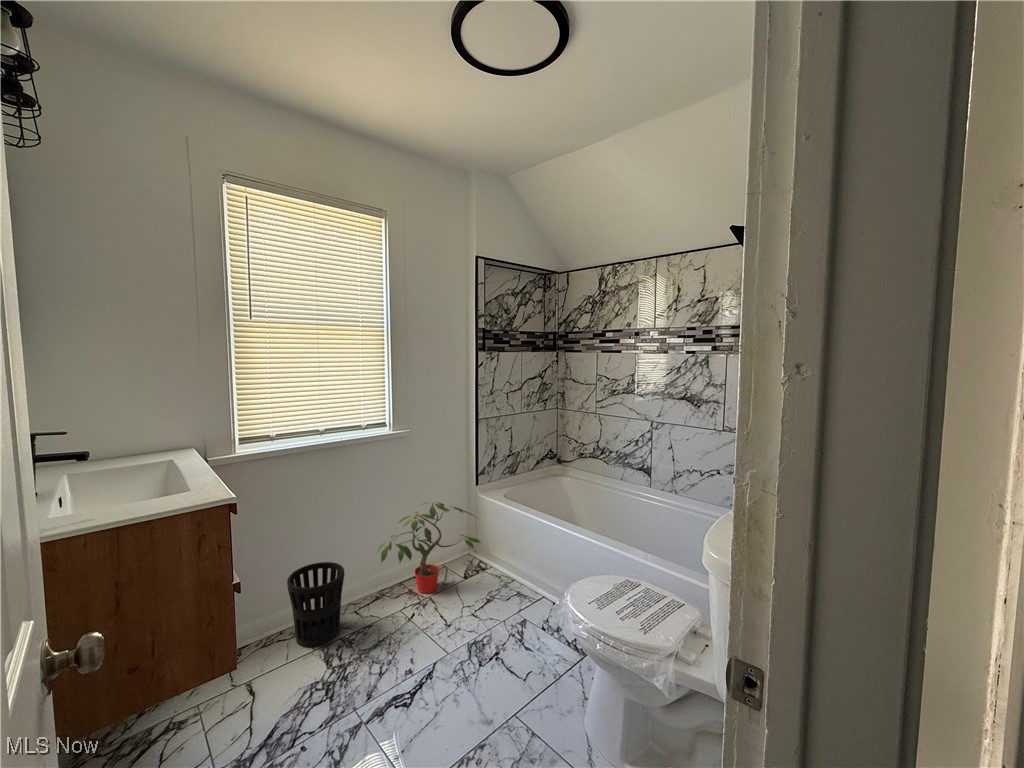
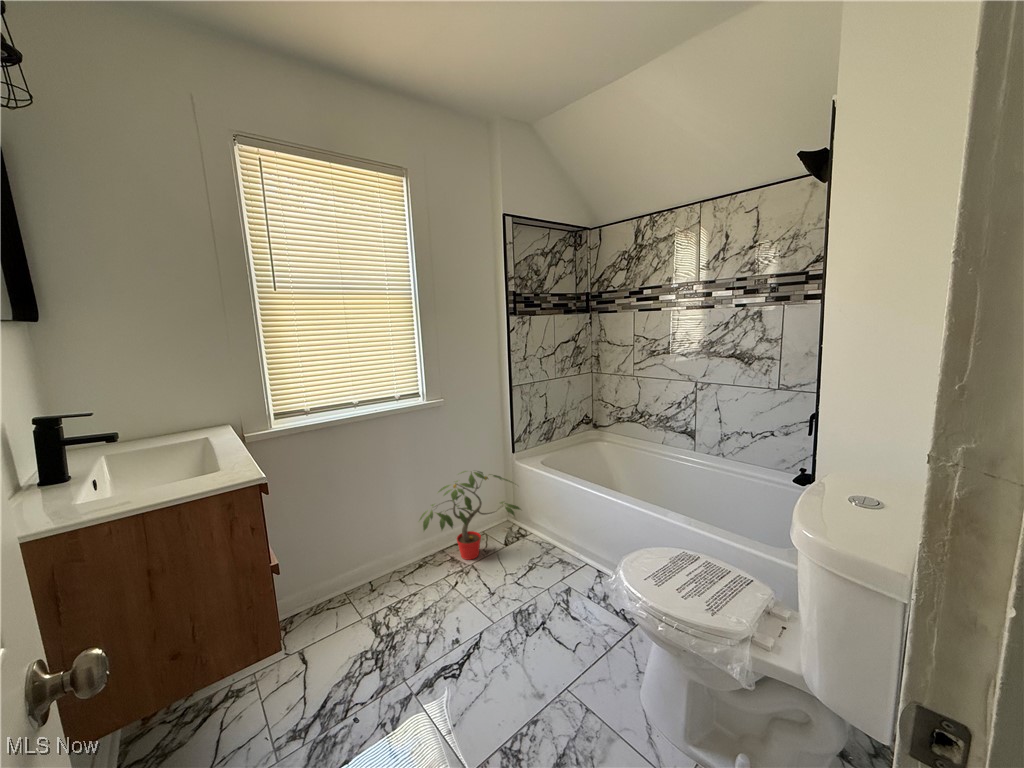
wastebasket: present [287,562,344,647] -> none [333,532,388,615]

